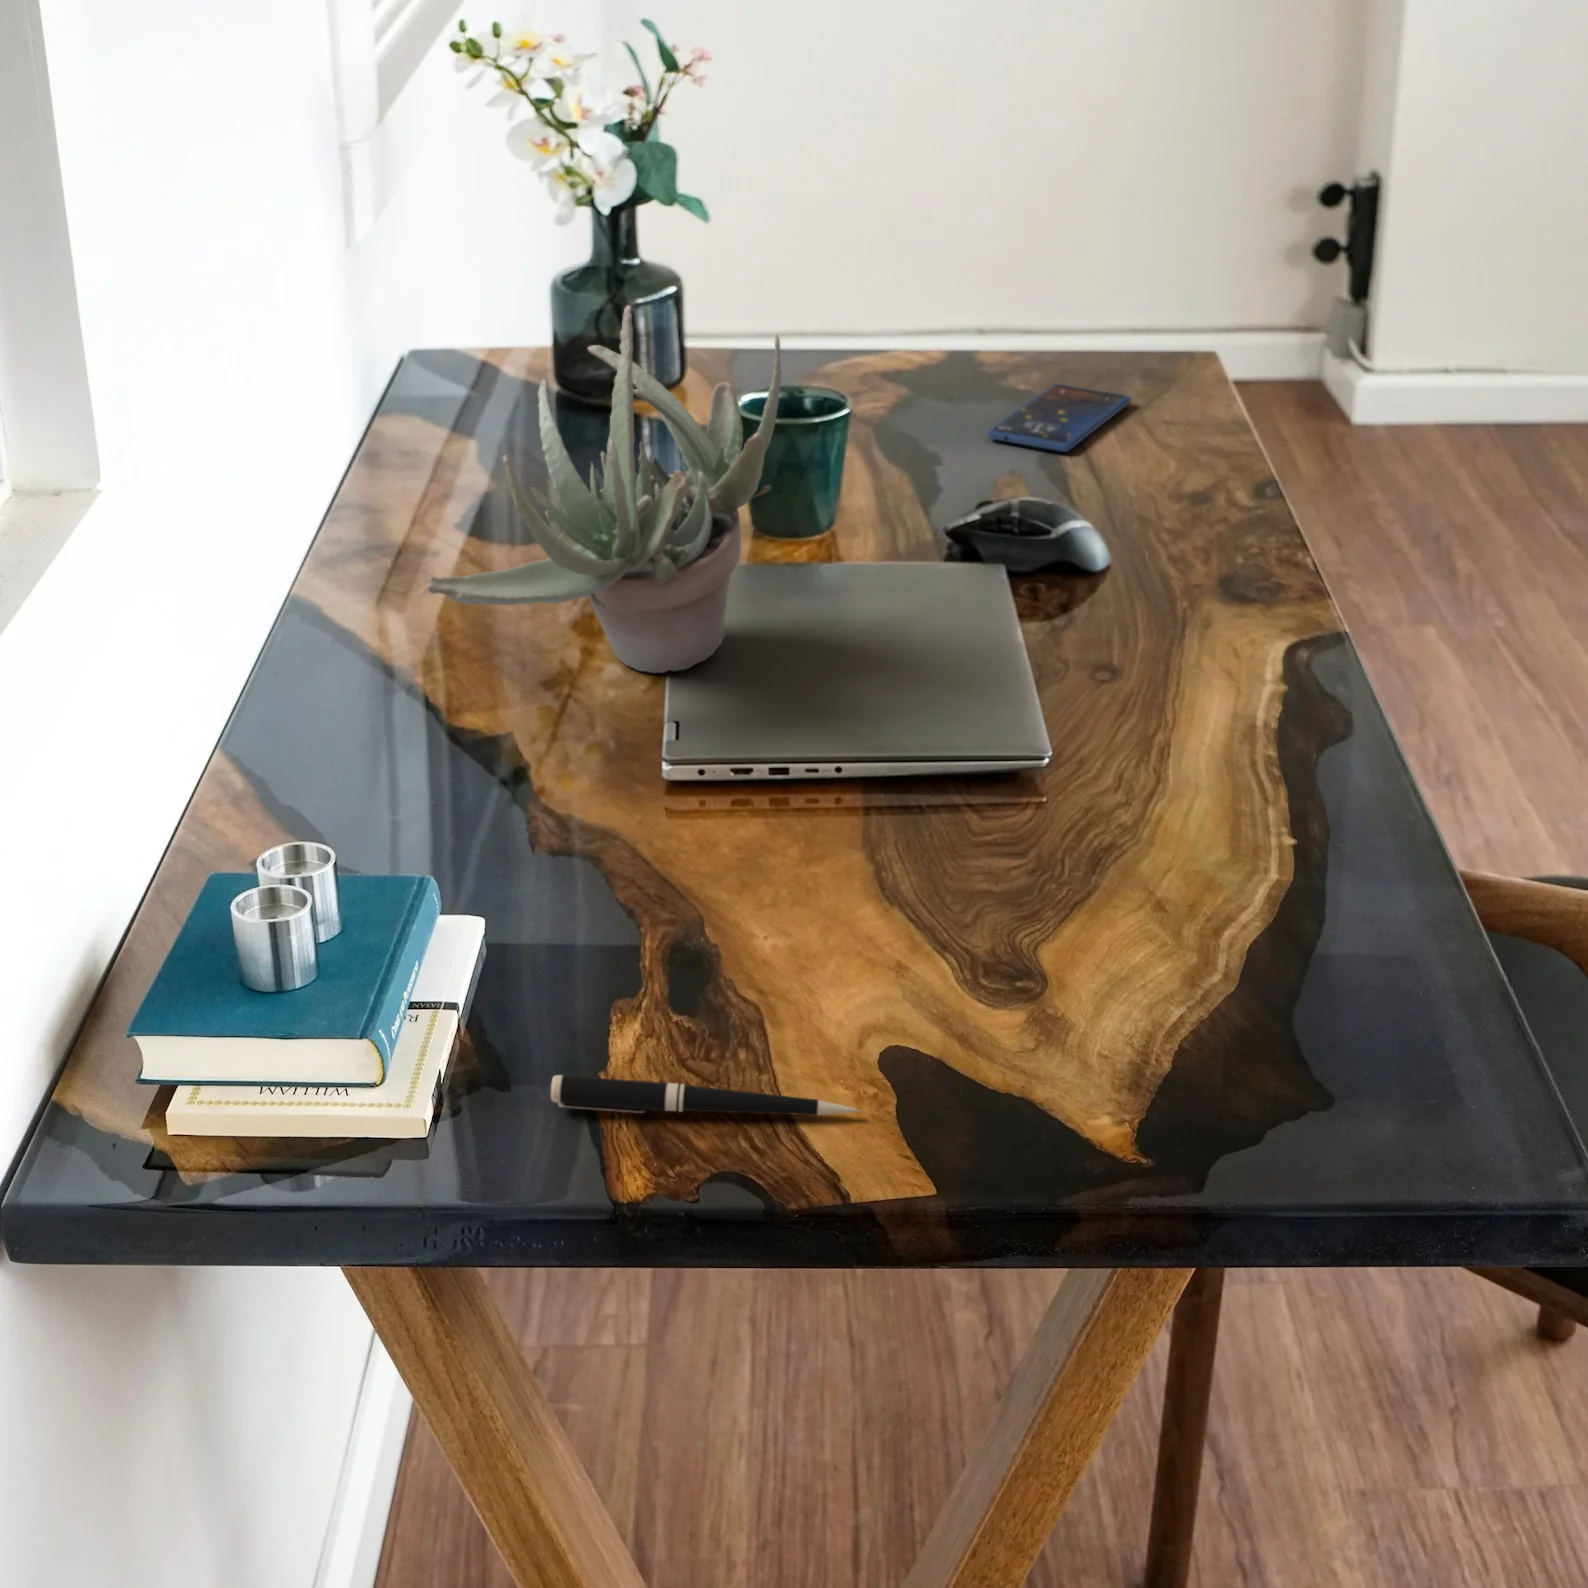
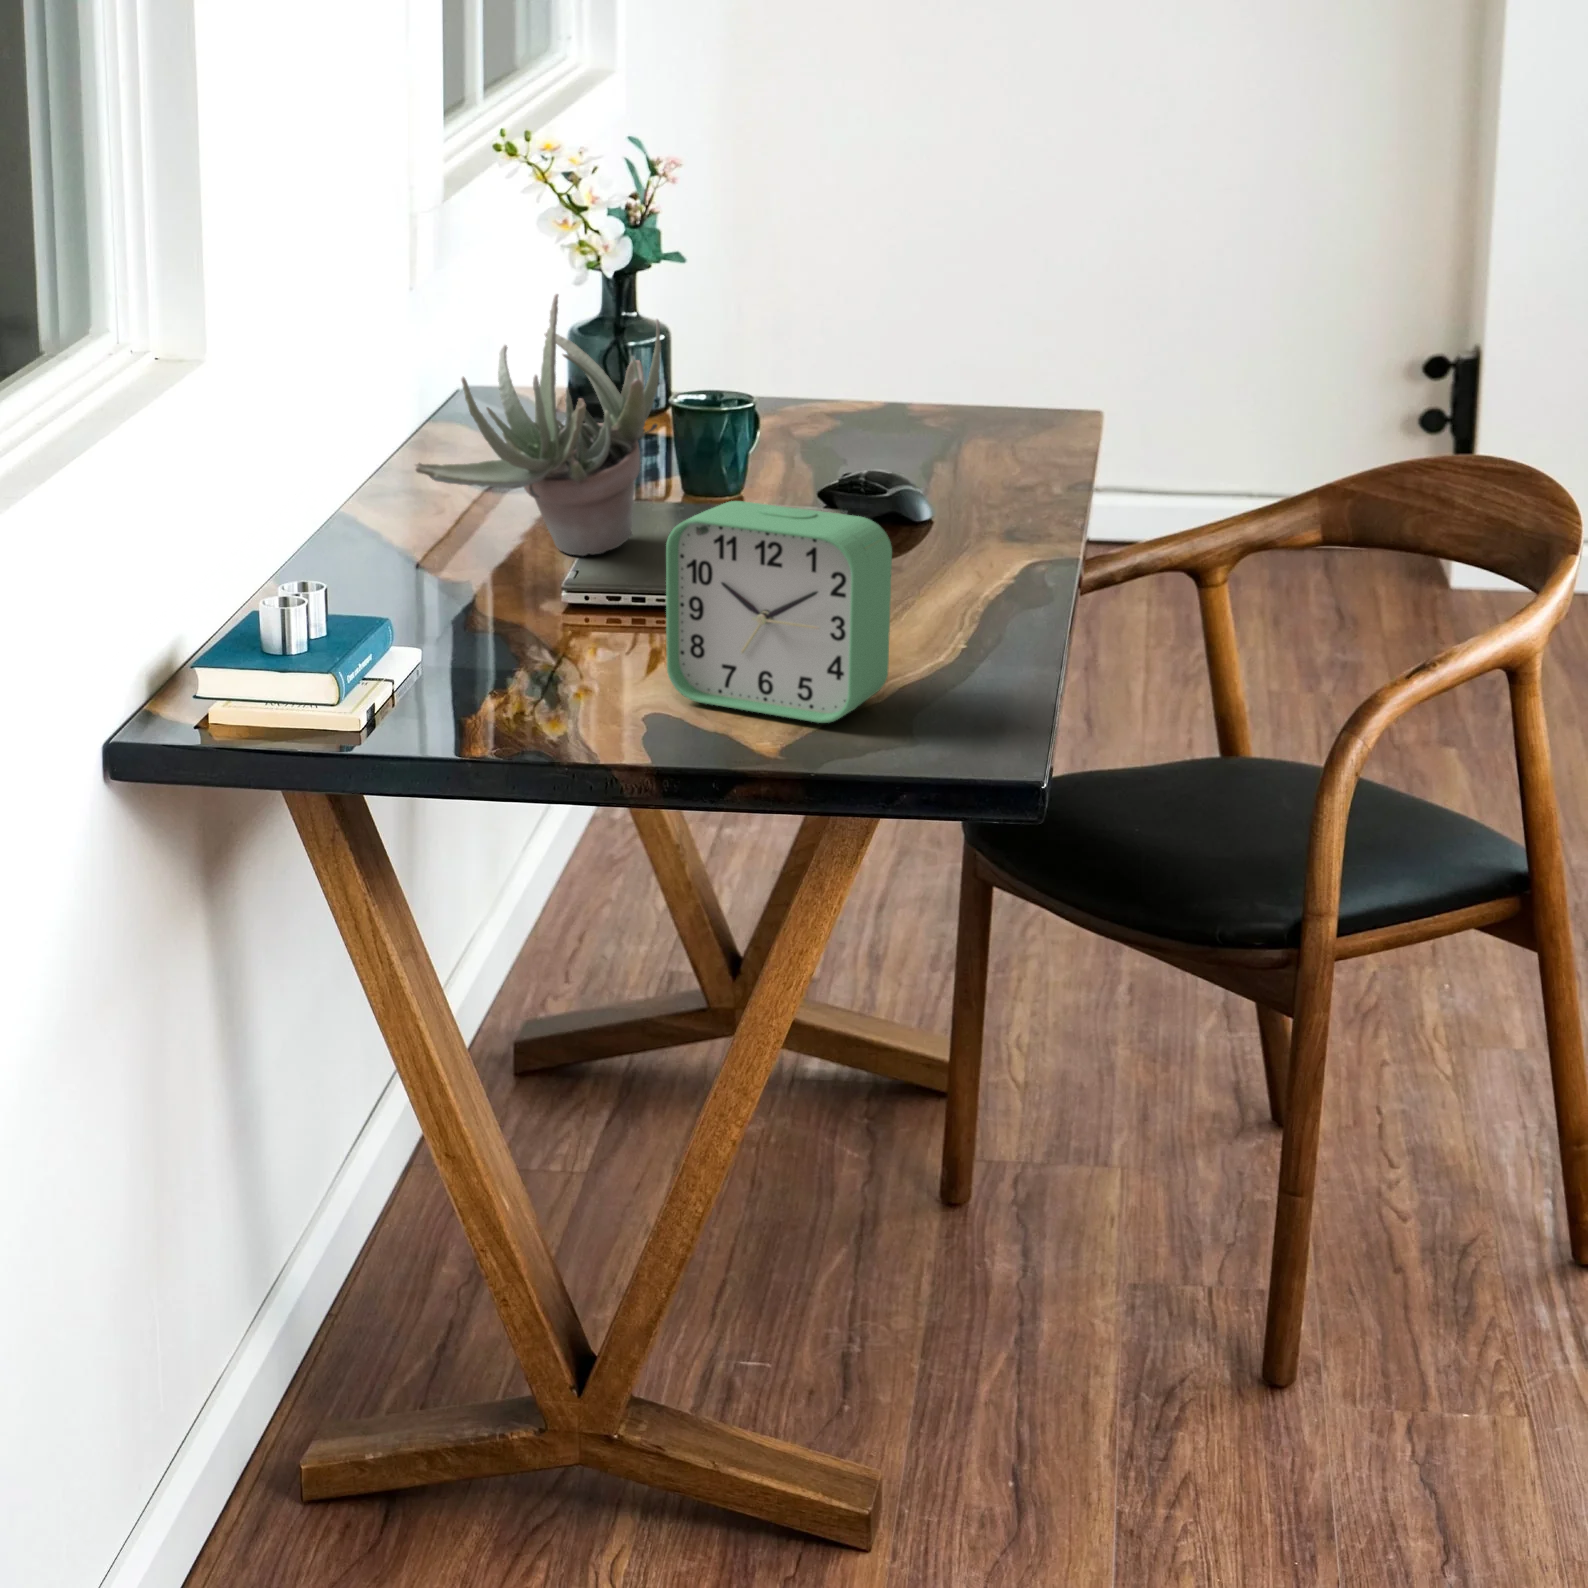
smartphone: present [987,384,1131,452] -> none [883,415,1007,454]
alarm clock: none [905,685,1279,1057] -> present [666,501,892,723]
pen: present [551,1075,858,1115] -> none [435,707,618,736]

